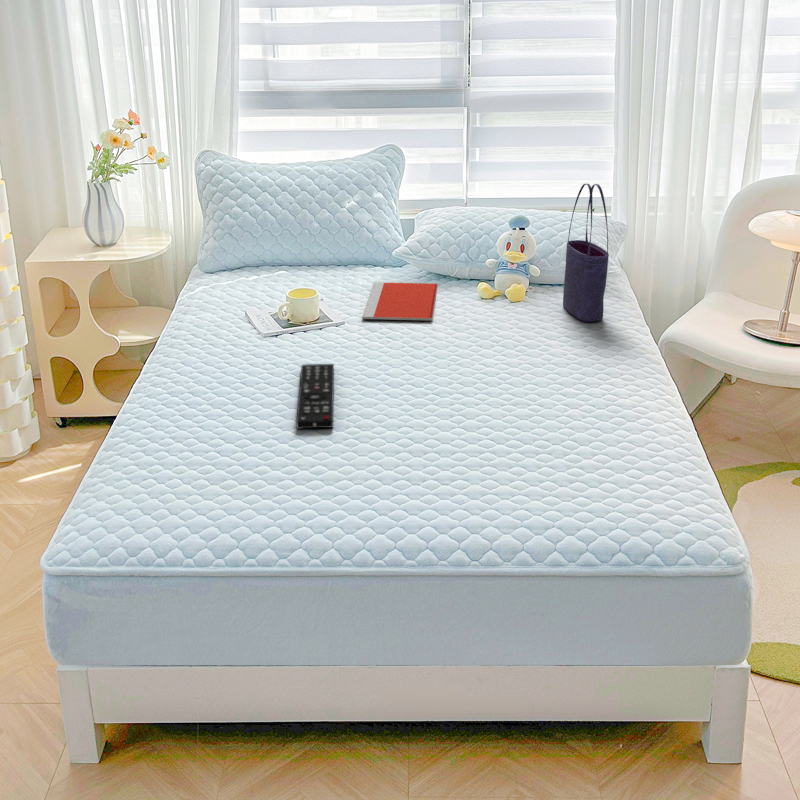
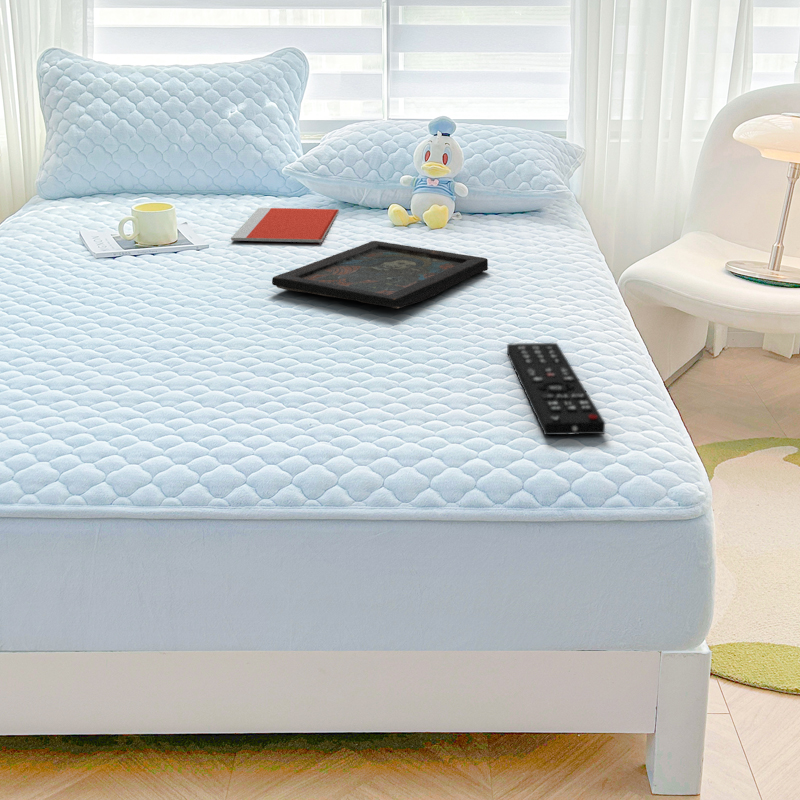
tote bag: present [563,184,609,322] -> none [494,63,548,244]
tray: none [407,322,565,391] -> present [272,241,488,308]
remote control: present [296,364,334,429] -> present [507,343,605,435]

